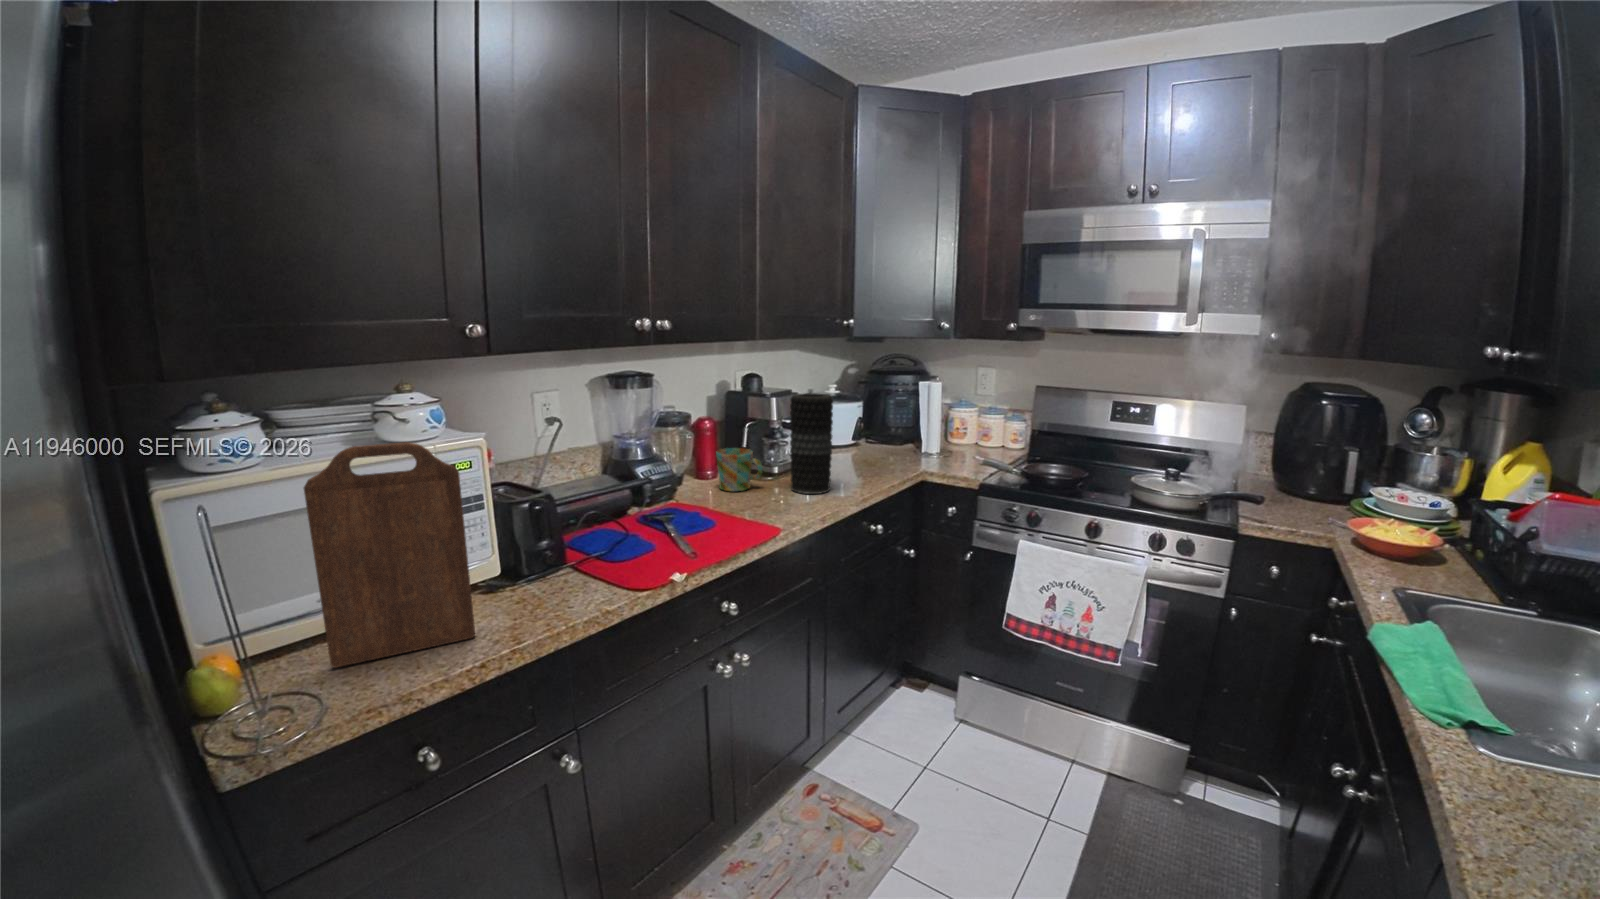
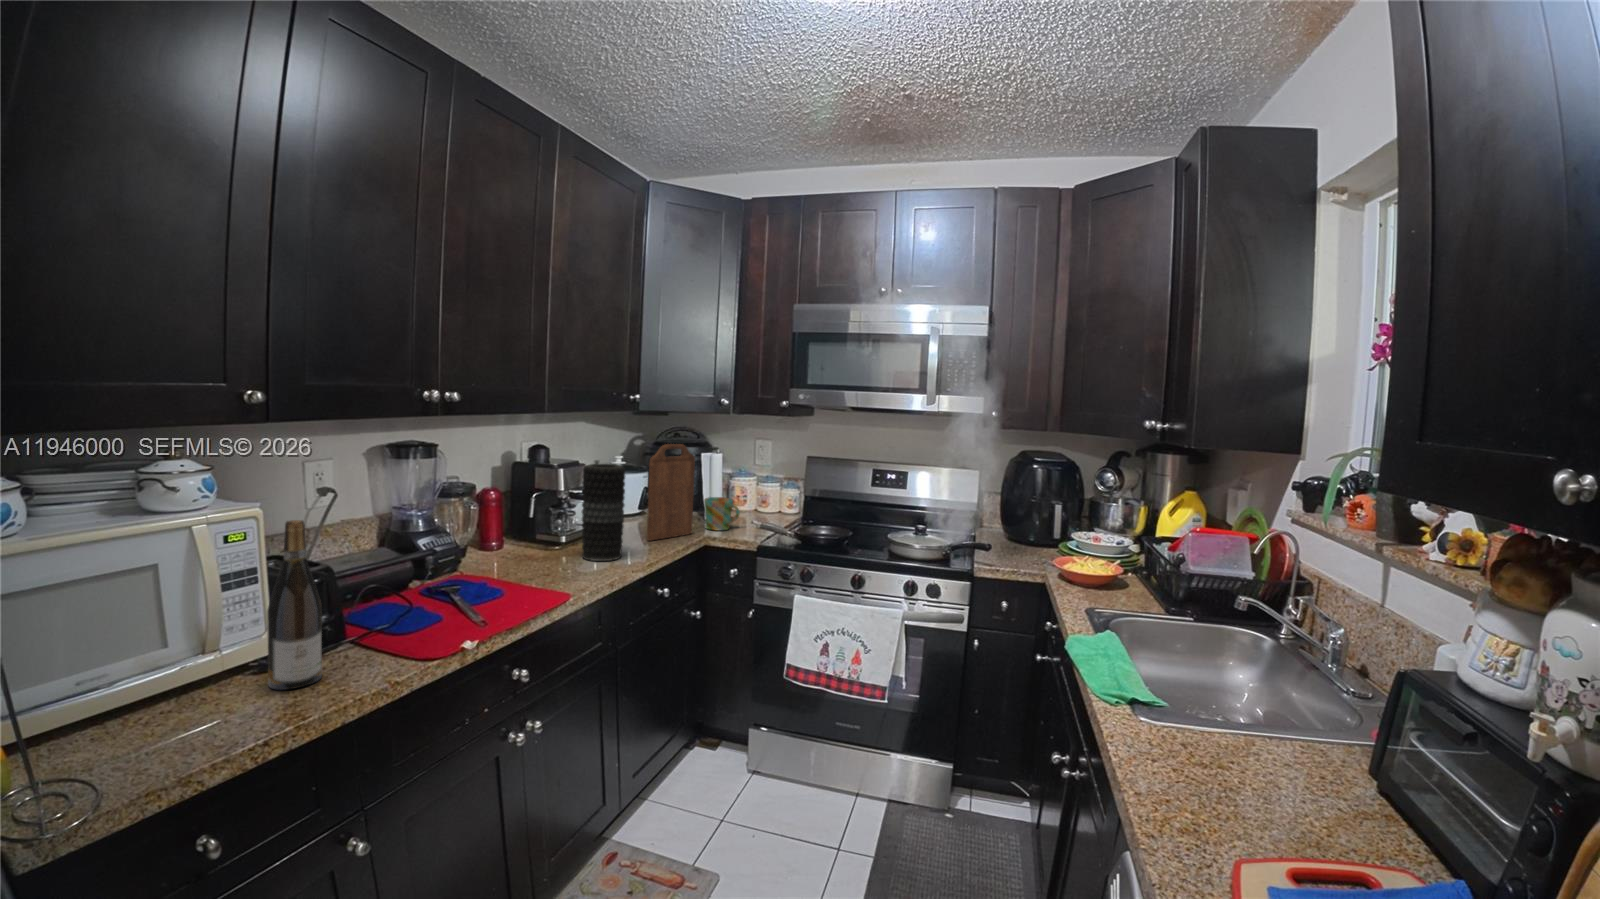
cutting board: present [304,442,475,668] -> present [647,444,695,540]
mug: present [716,448,763,491] -> present [704,497,740,531]
wine bottle: none [491,449,542,611] -> present [267,520,322,690]

